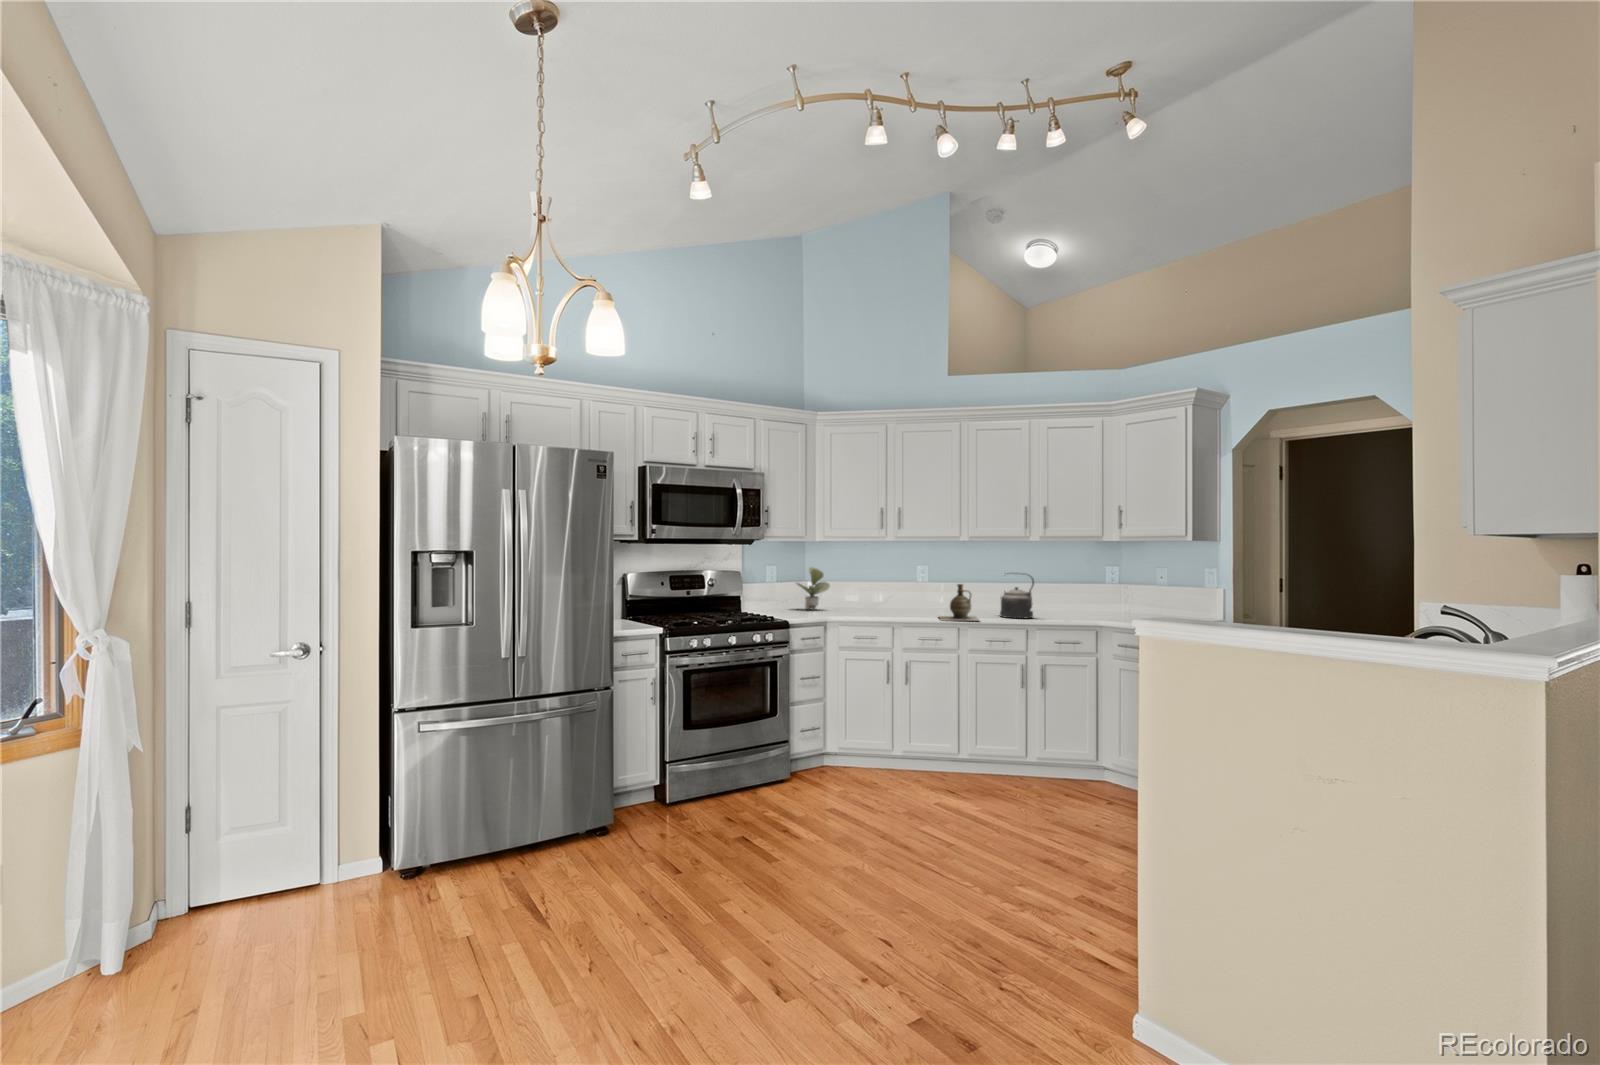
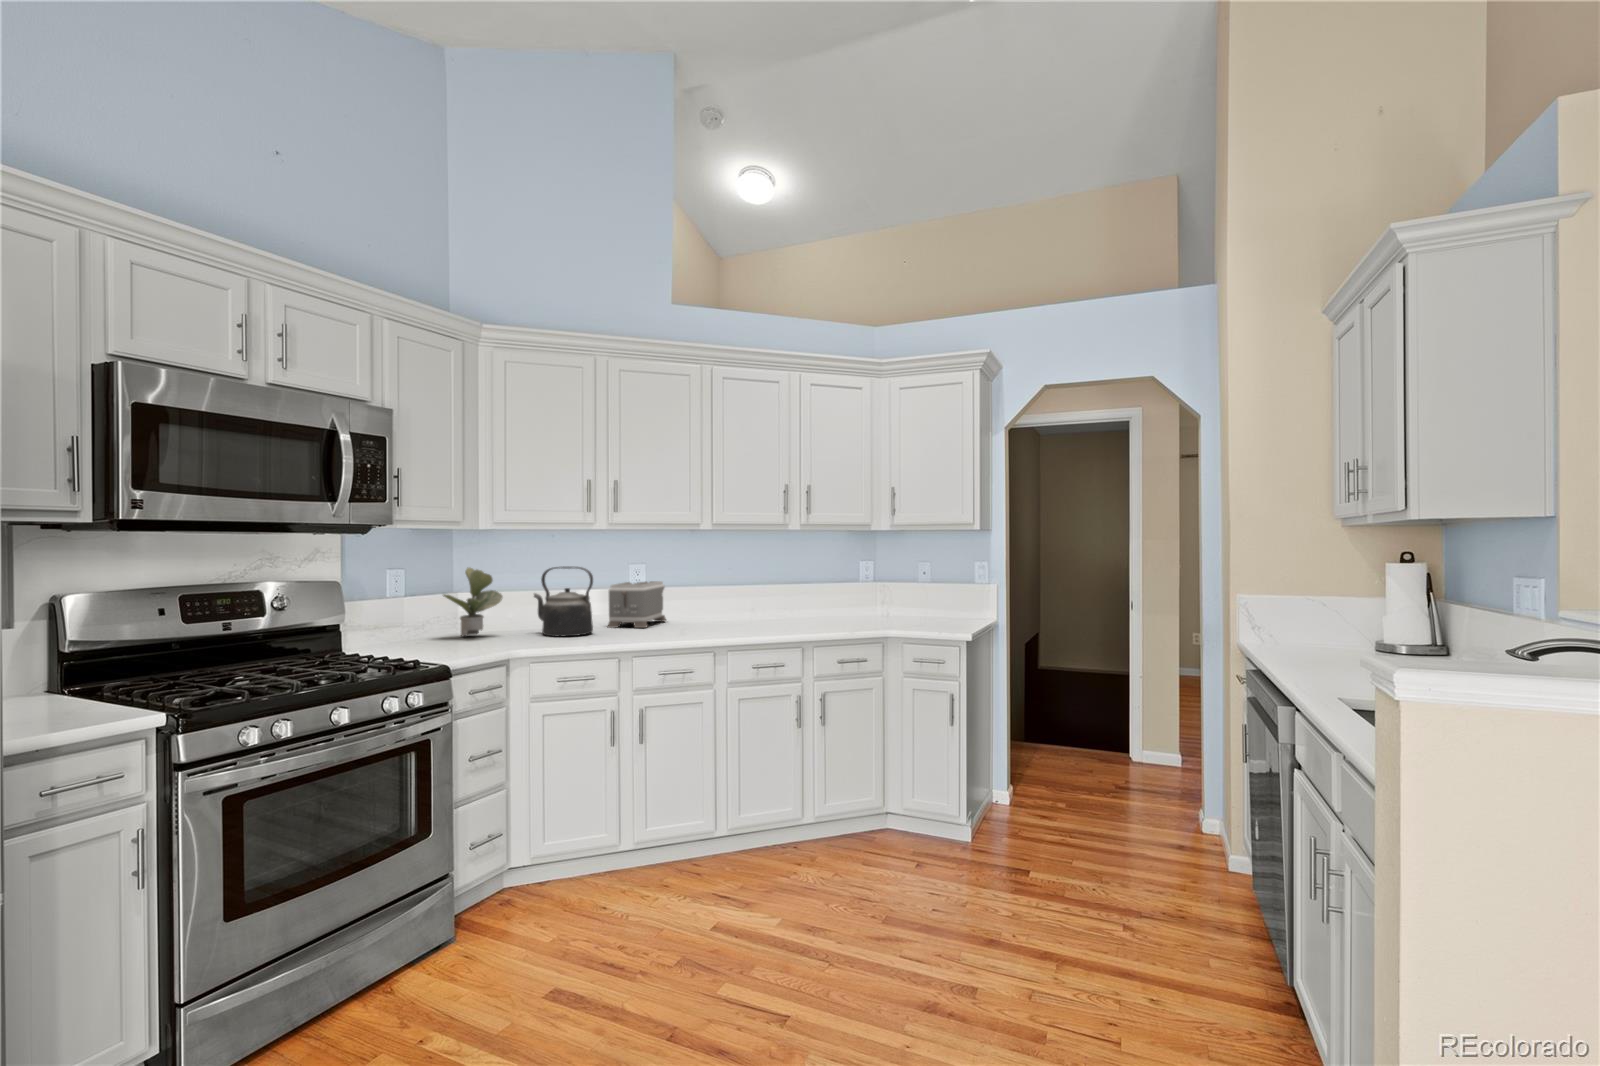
kettle: present [1000,574,1034,618] -> present [534,566,593,636]
toaster: none [898,580,942,612] -> present [608,581,666,628]
ceramic jug: present [939,584,979,621] -> none [677,585,747,642]

